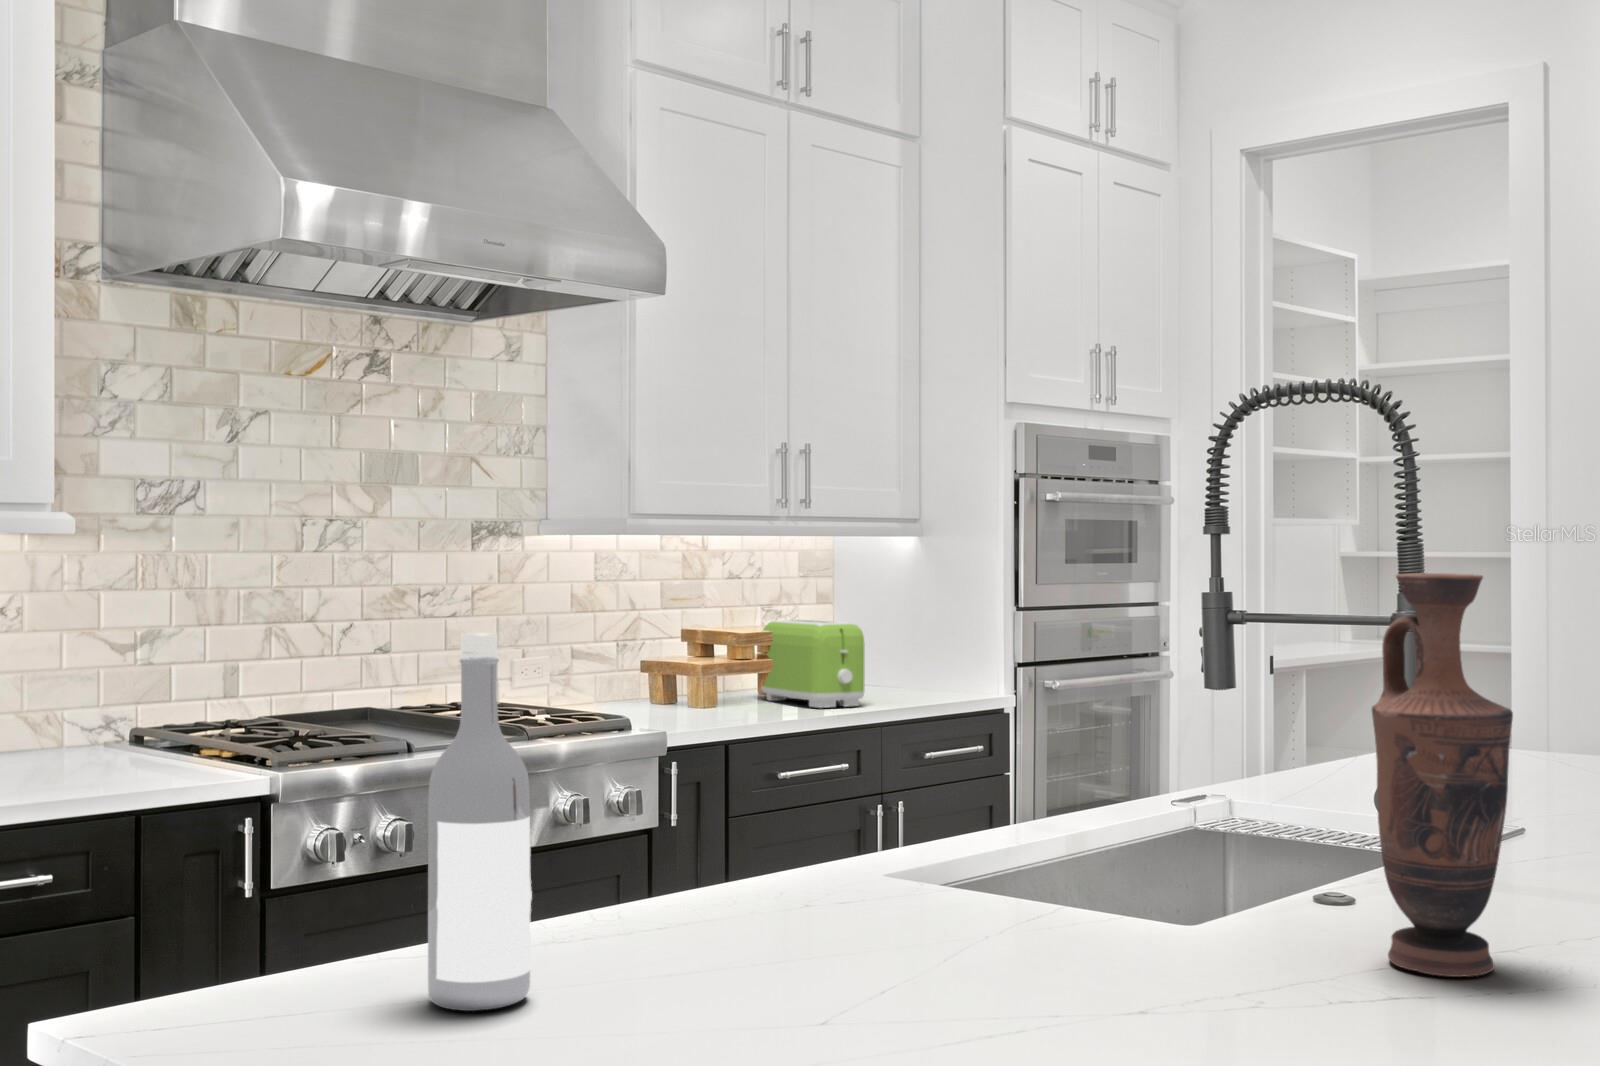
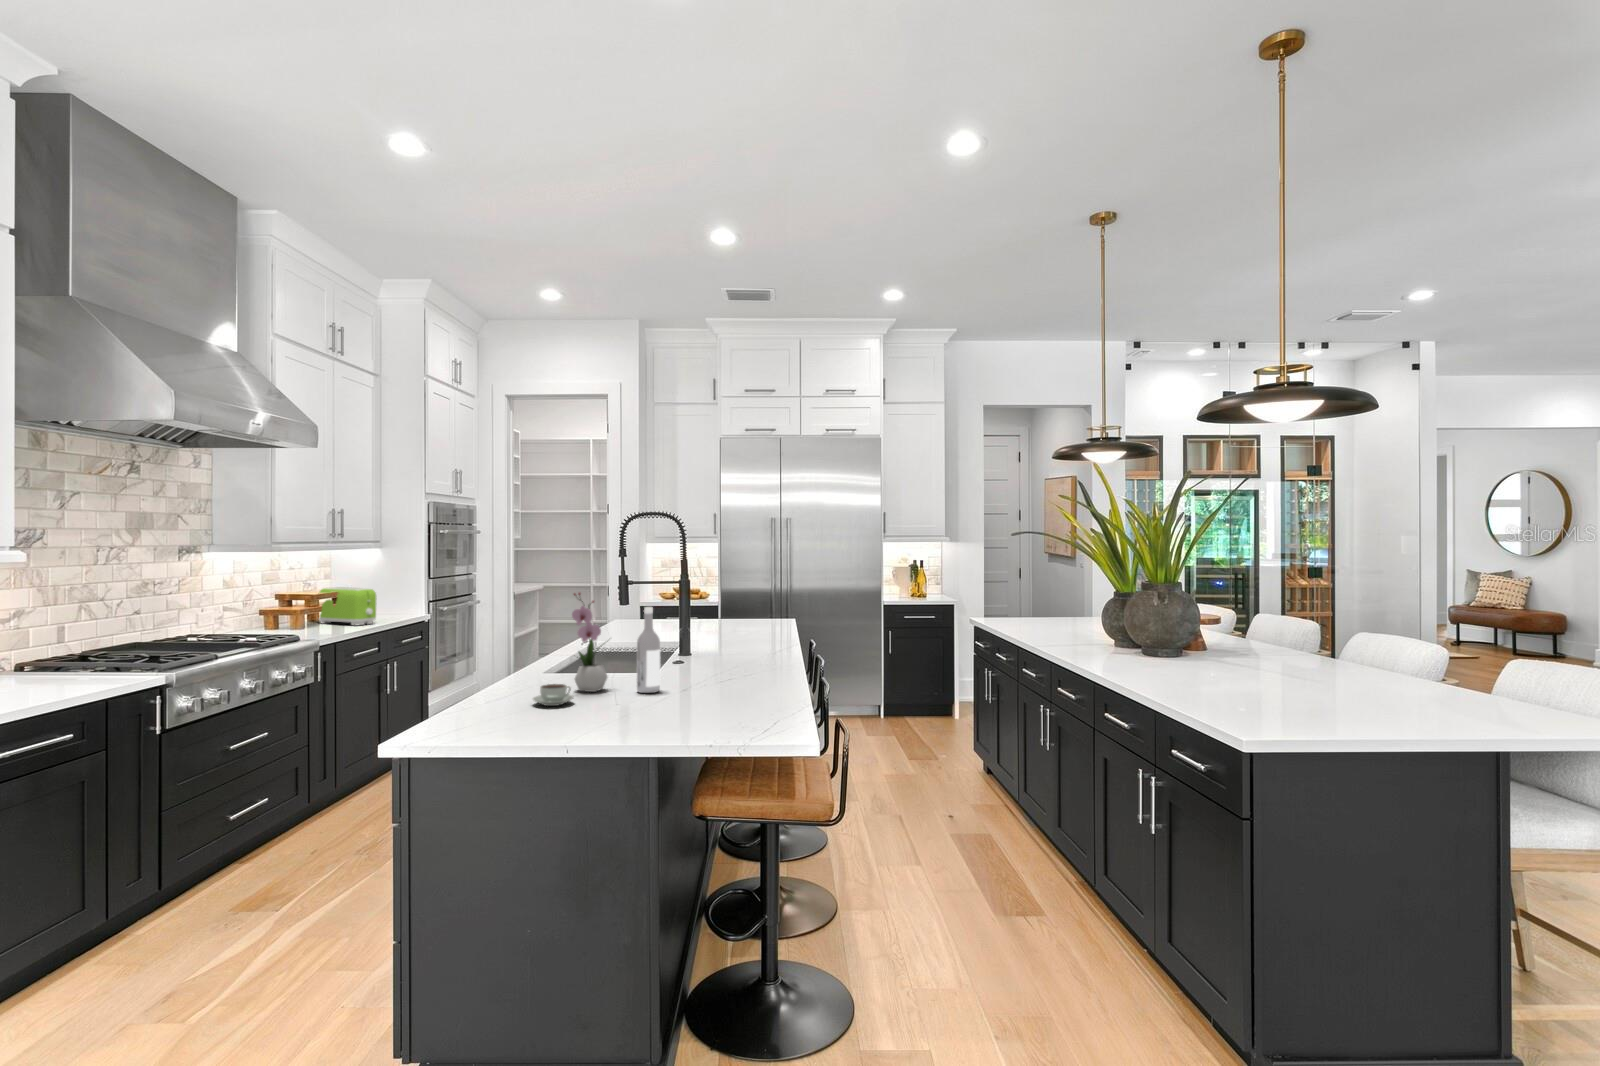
flower arrangement: none [901,572,1081,974] -> present [572,593,607,692]
vase: present [1372,573,1513,977] -> none [671,588,701,680]
wine bottle: present [428,632,532,1011] -> present [637,607,660,693]
coffee cup: none [682,920,841,1013] -> present [533,684,574,706]

